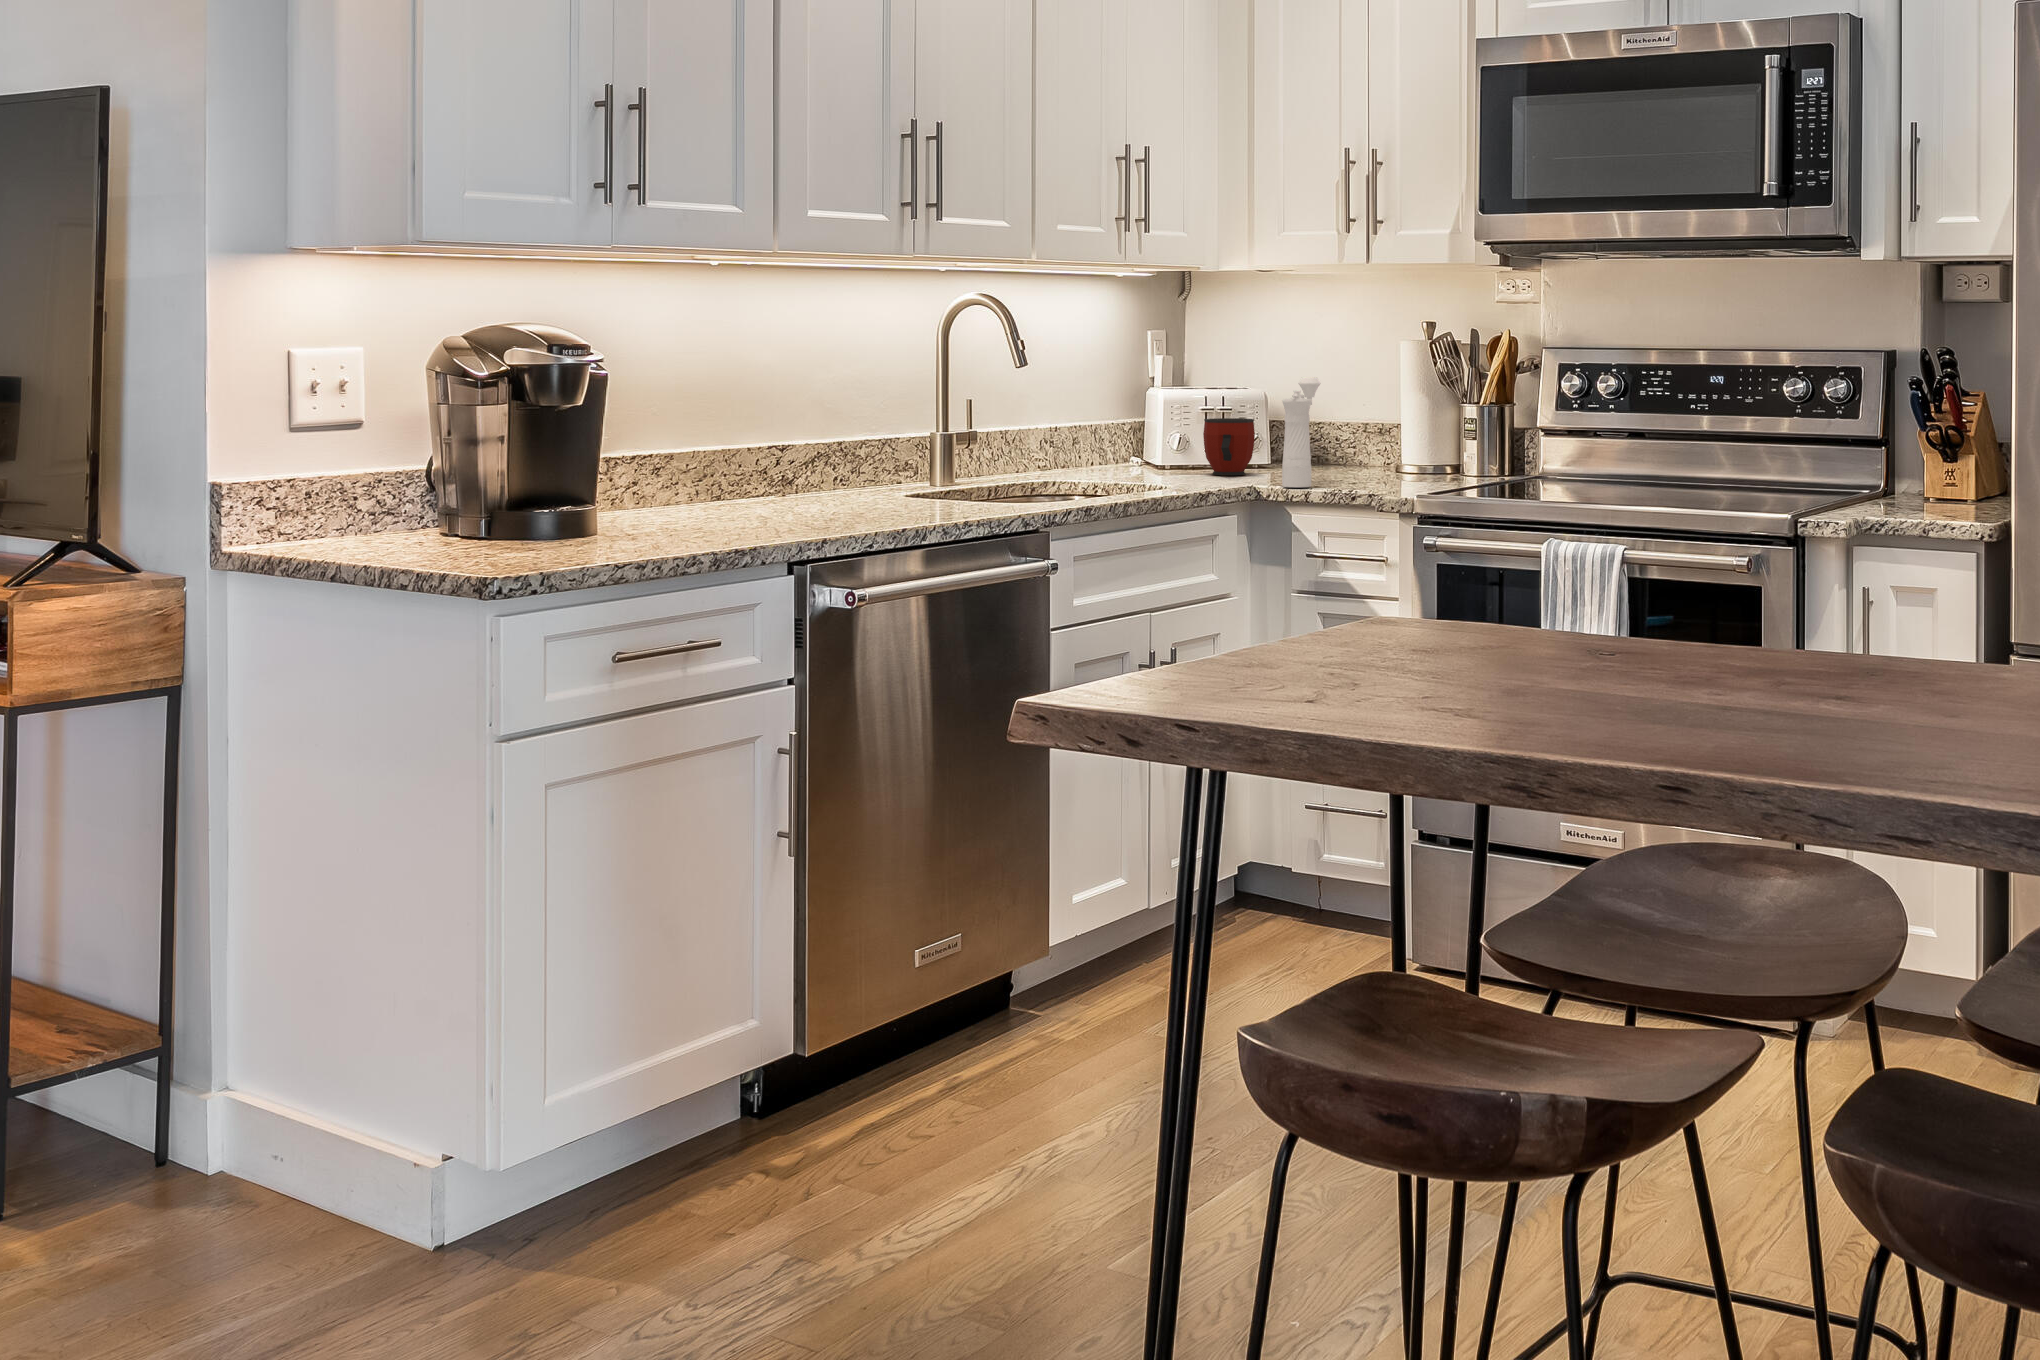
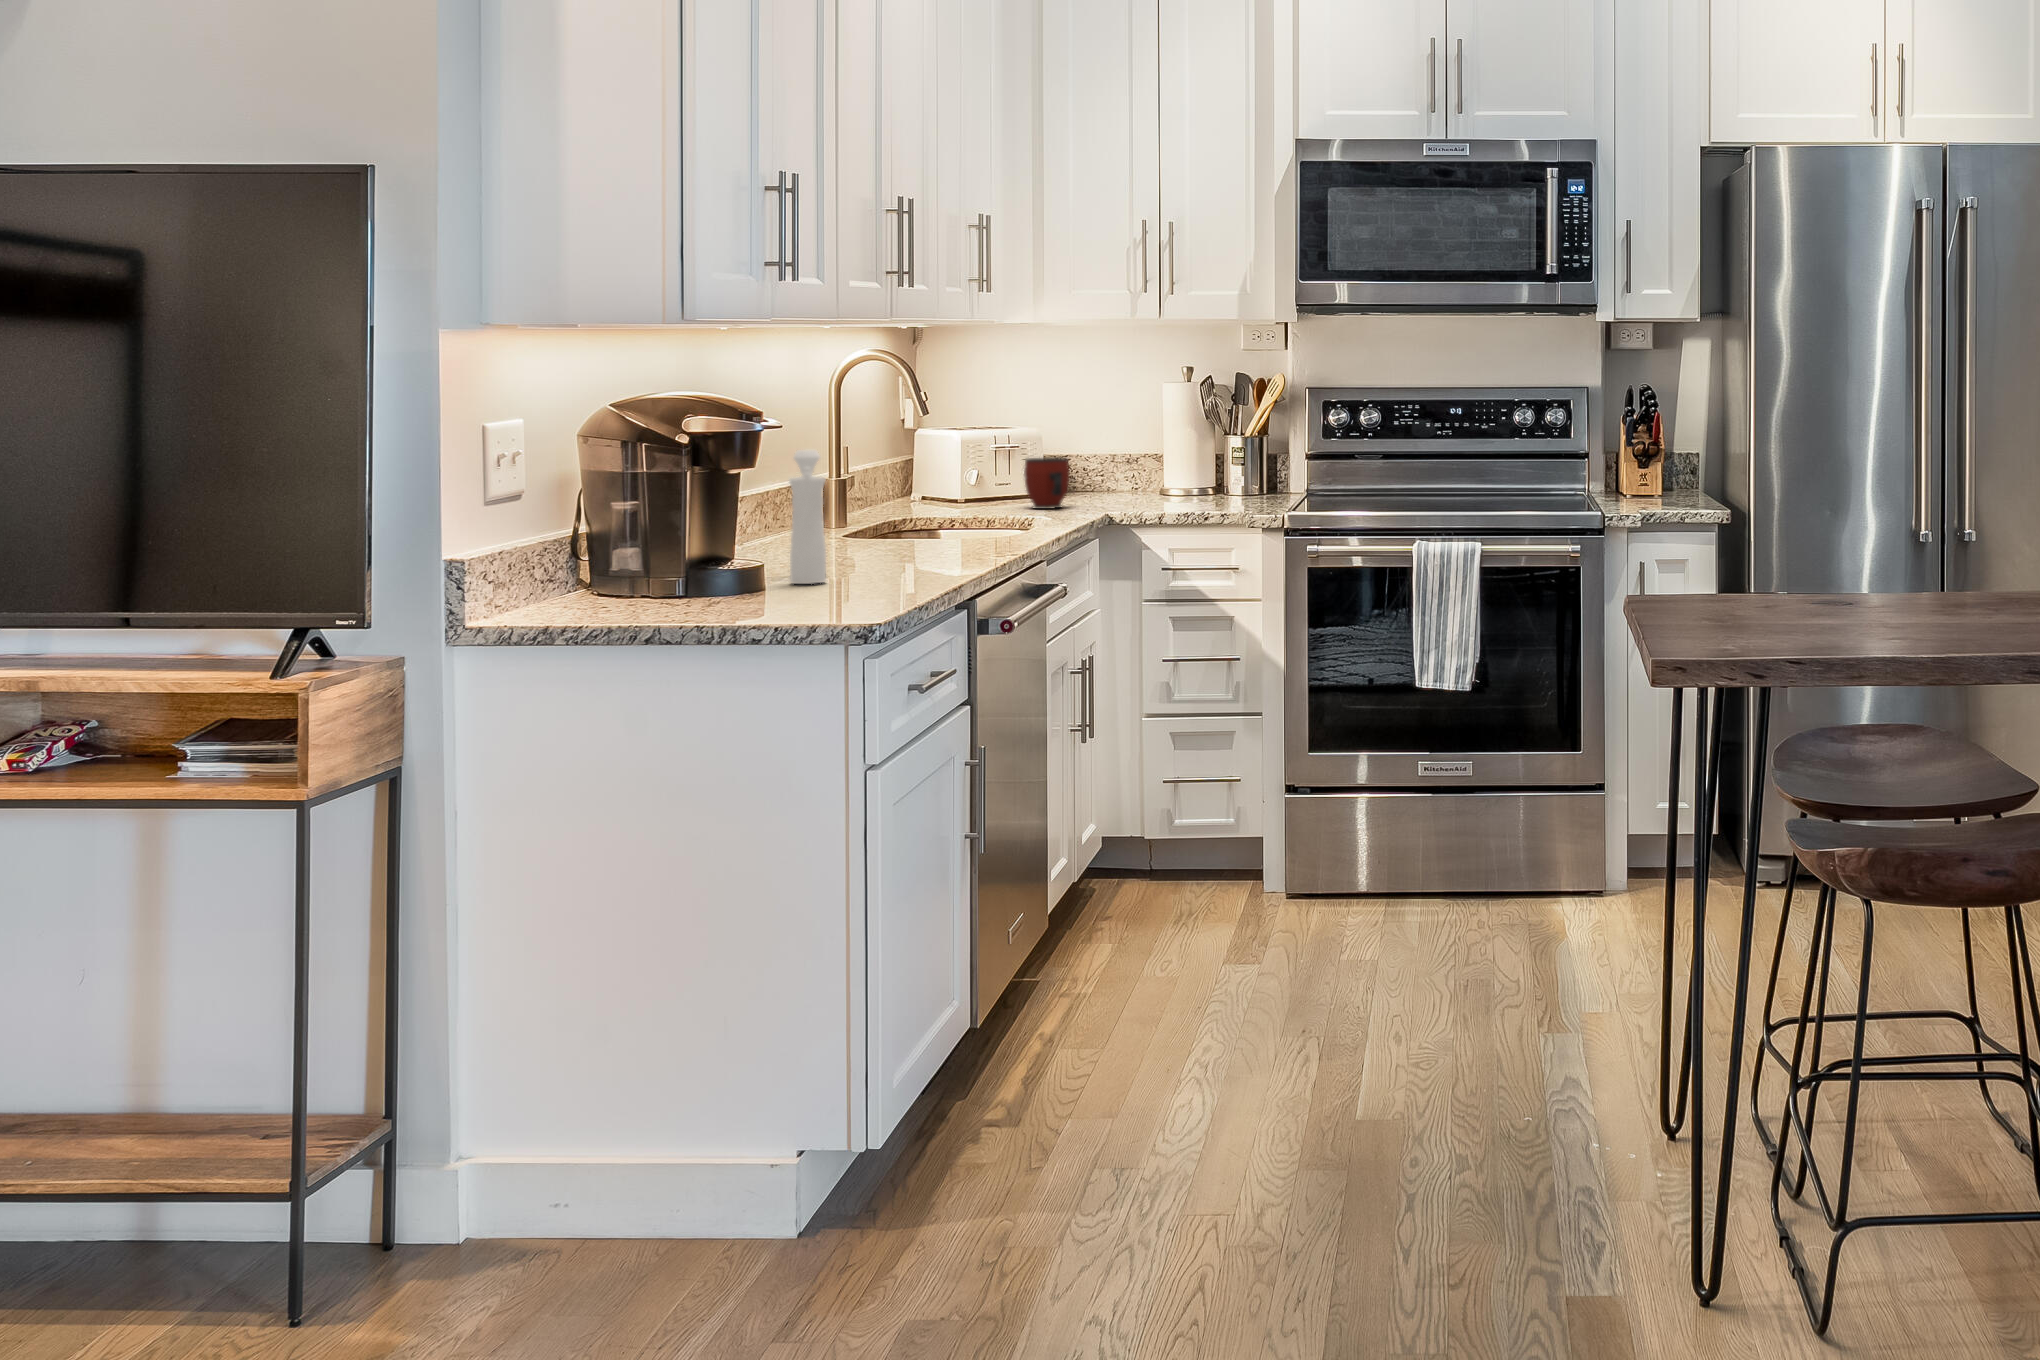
pepper mill: present [1282,377,1321,487] -> present [789,450,826,584]

